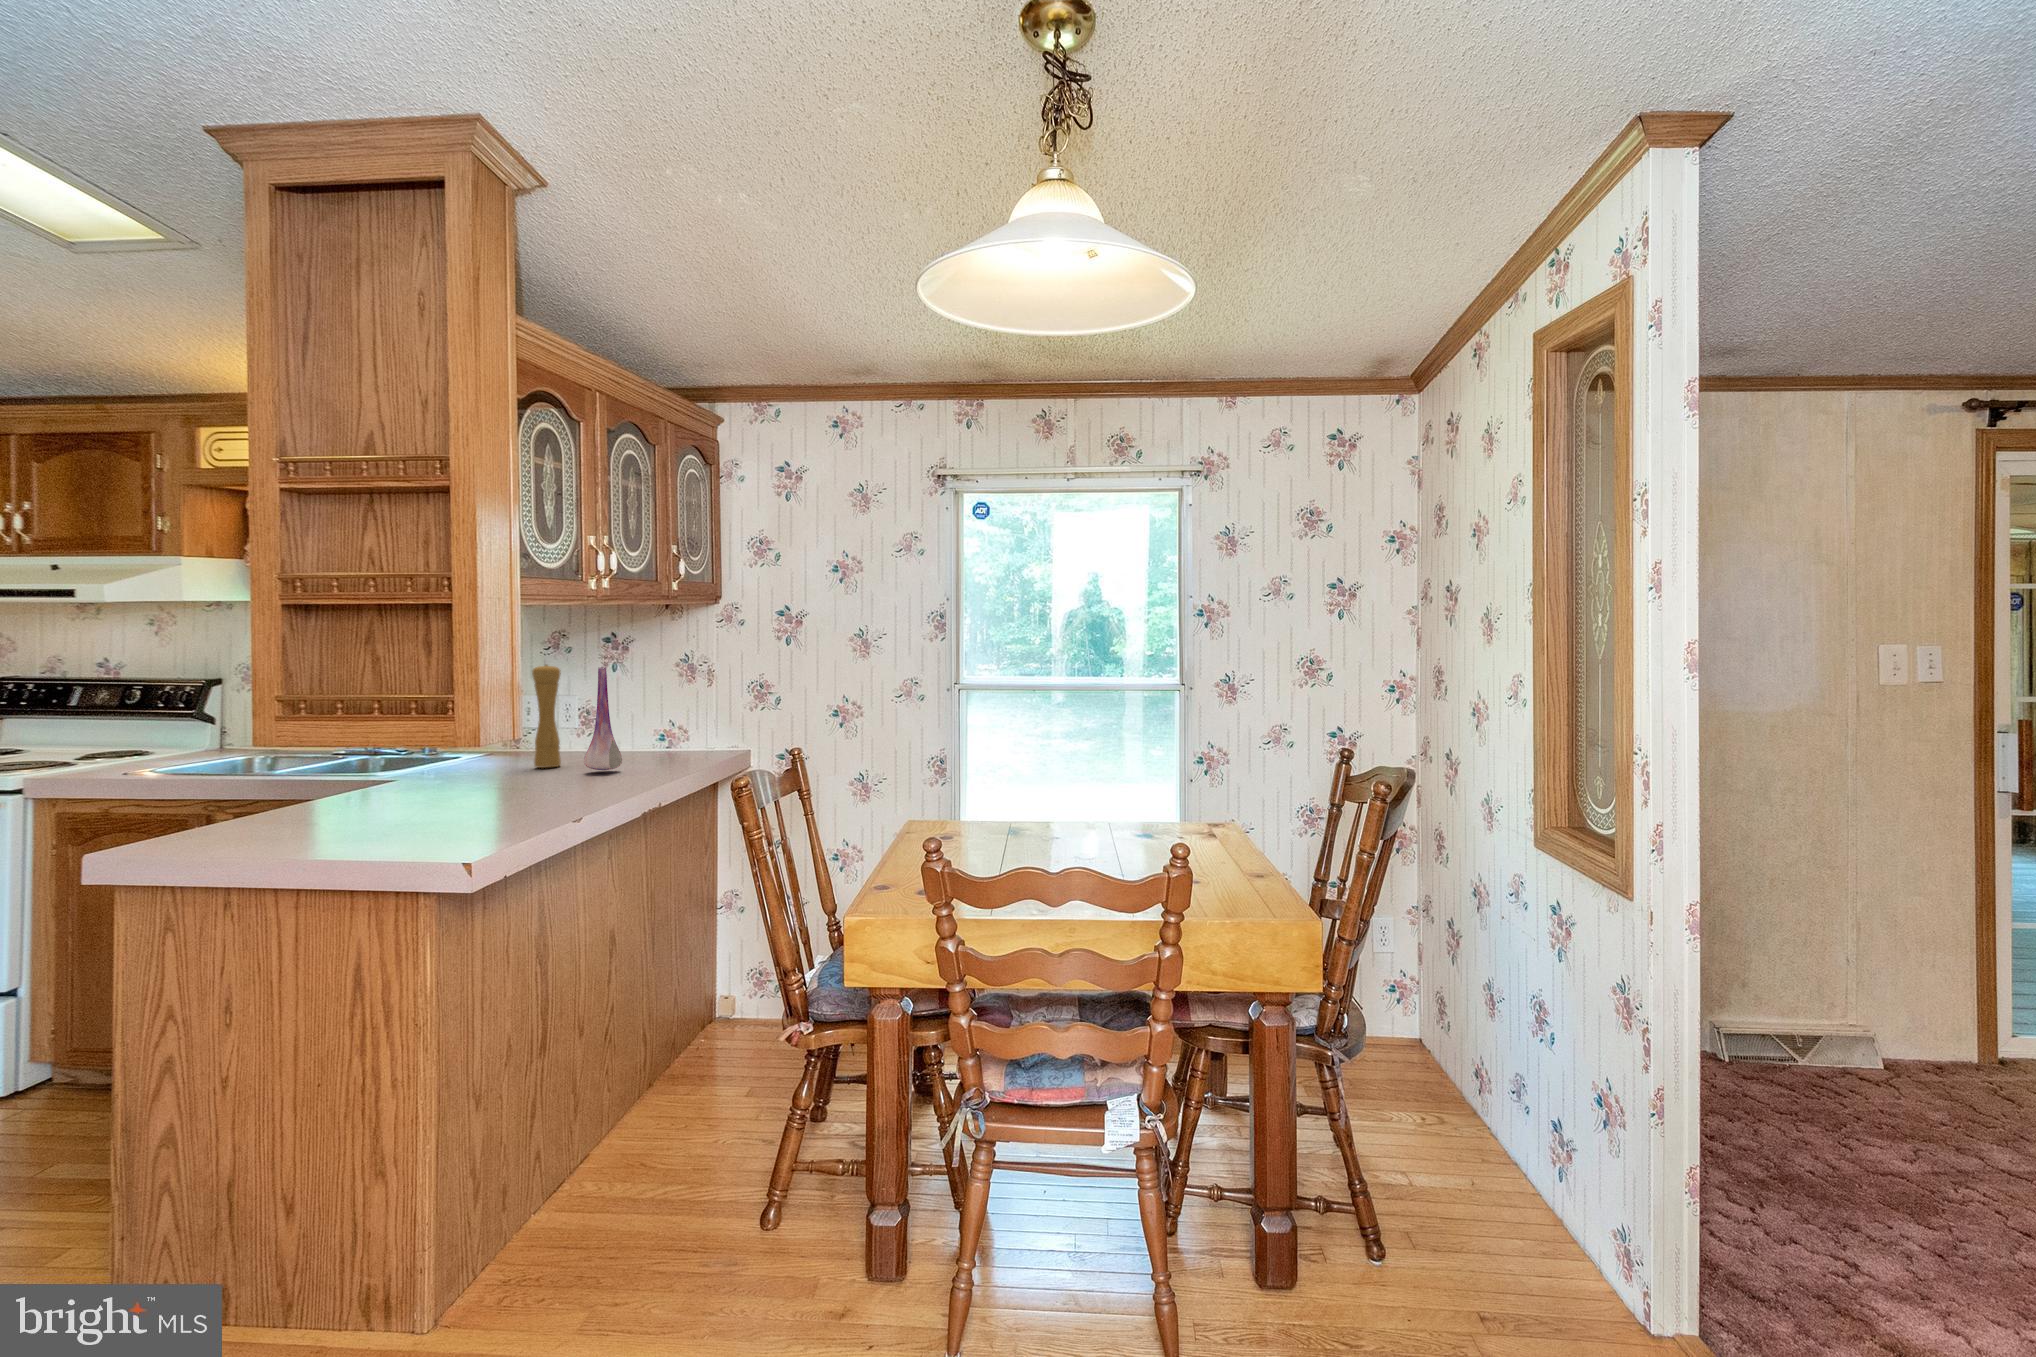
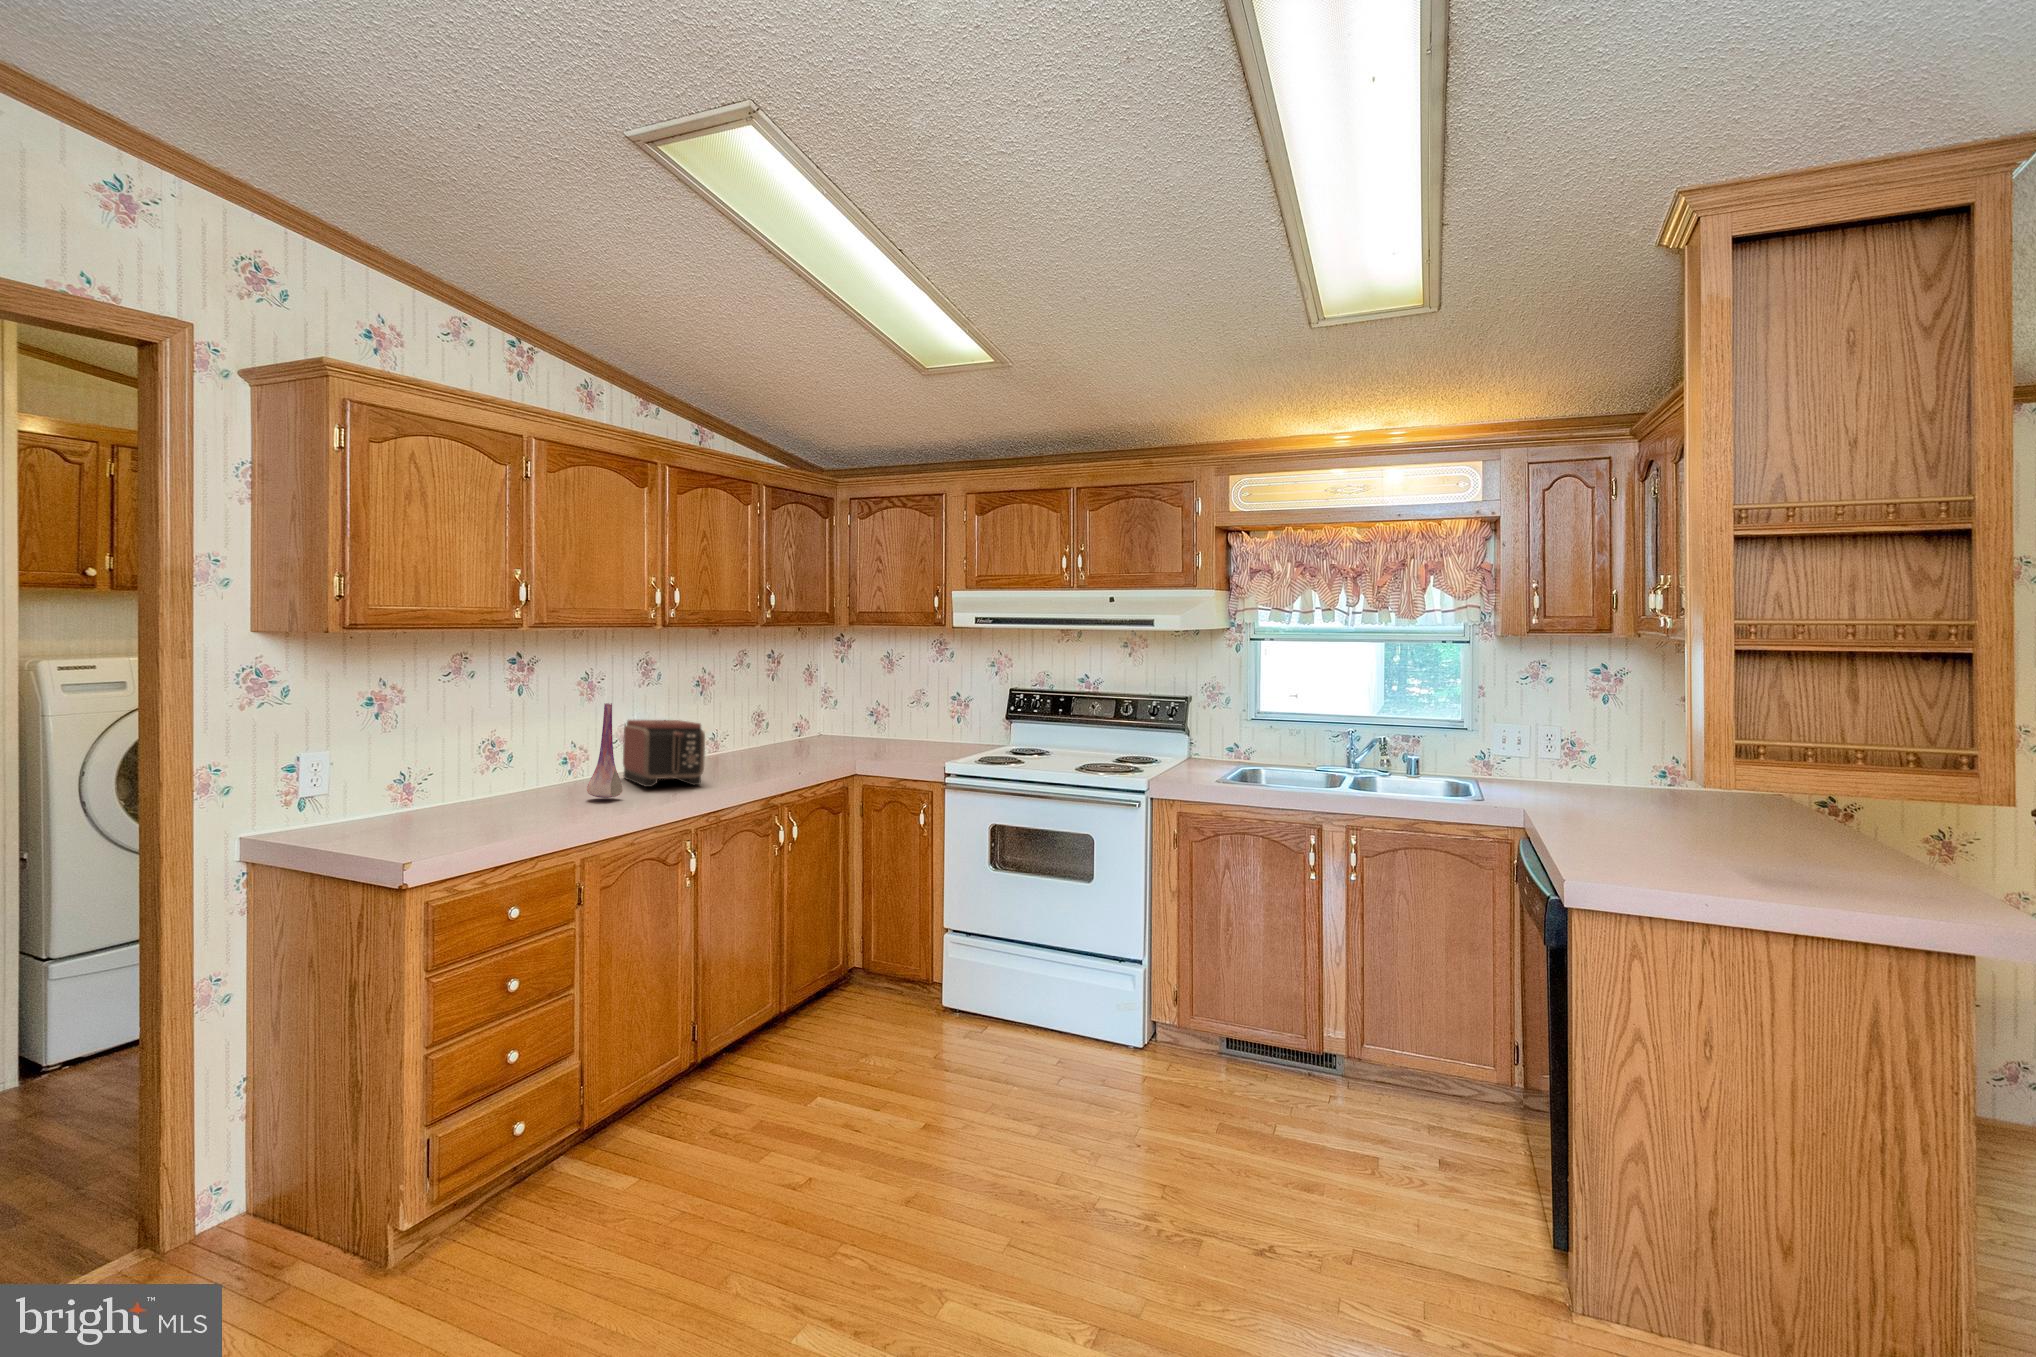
pepper mill: present [532,665,561,768] -> none [539,697,567,793]
toaster: none [624,687,711,758] -> present [623,720,705,787]

